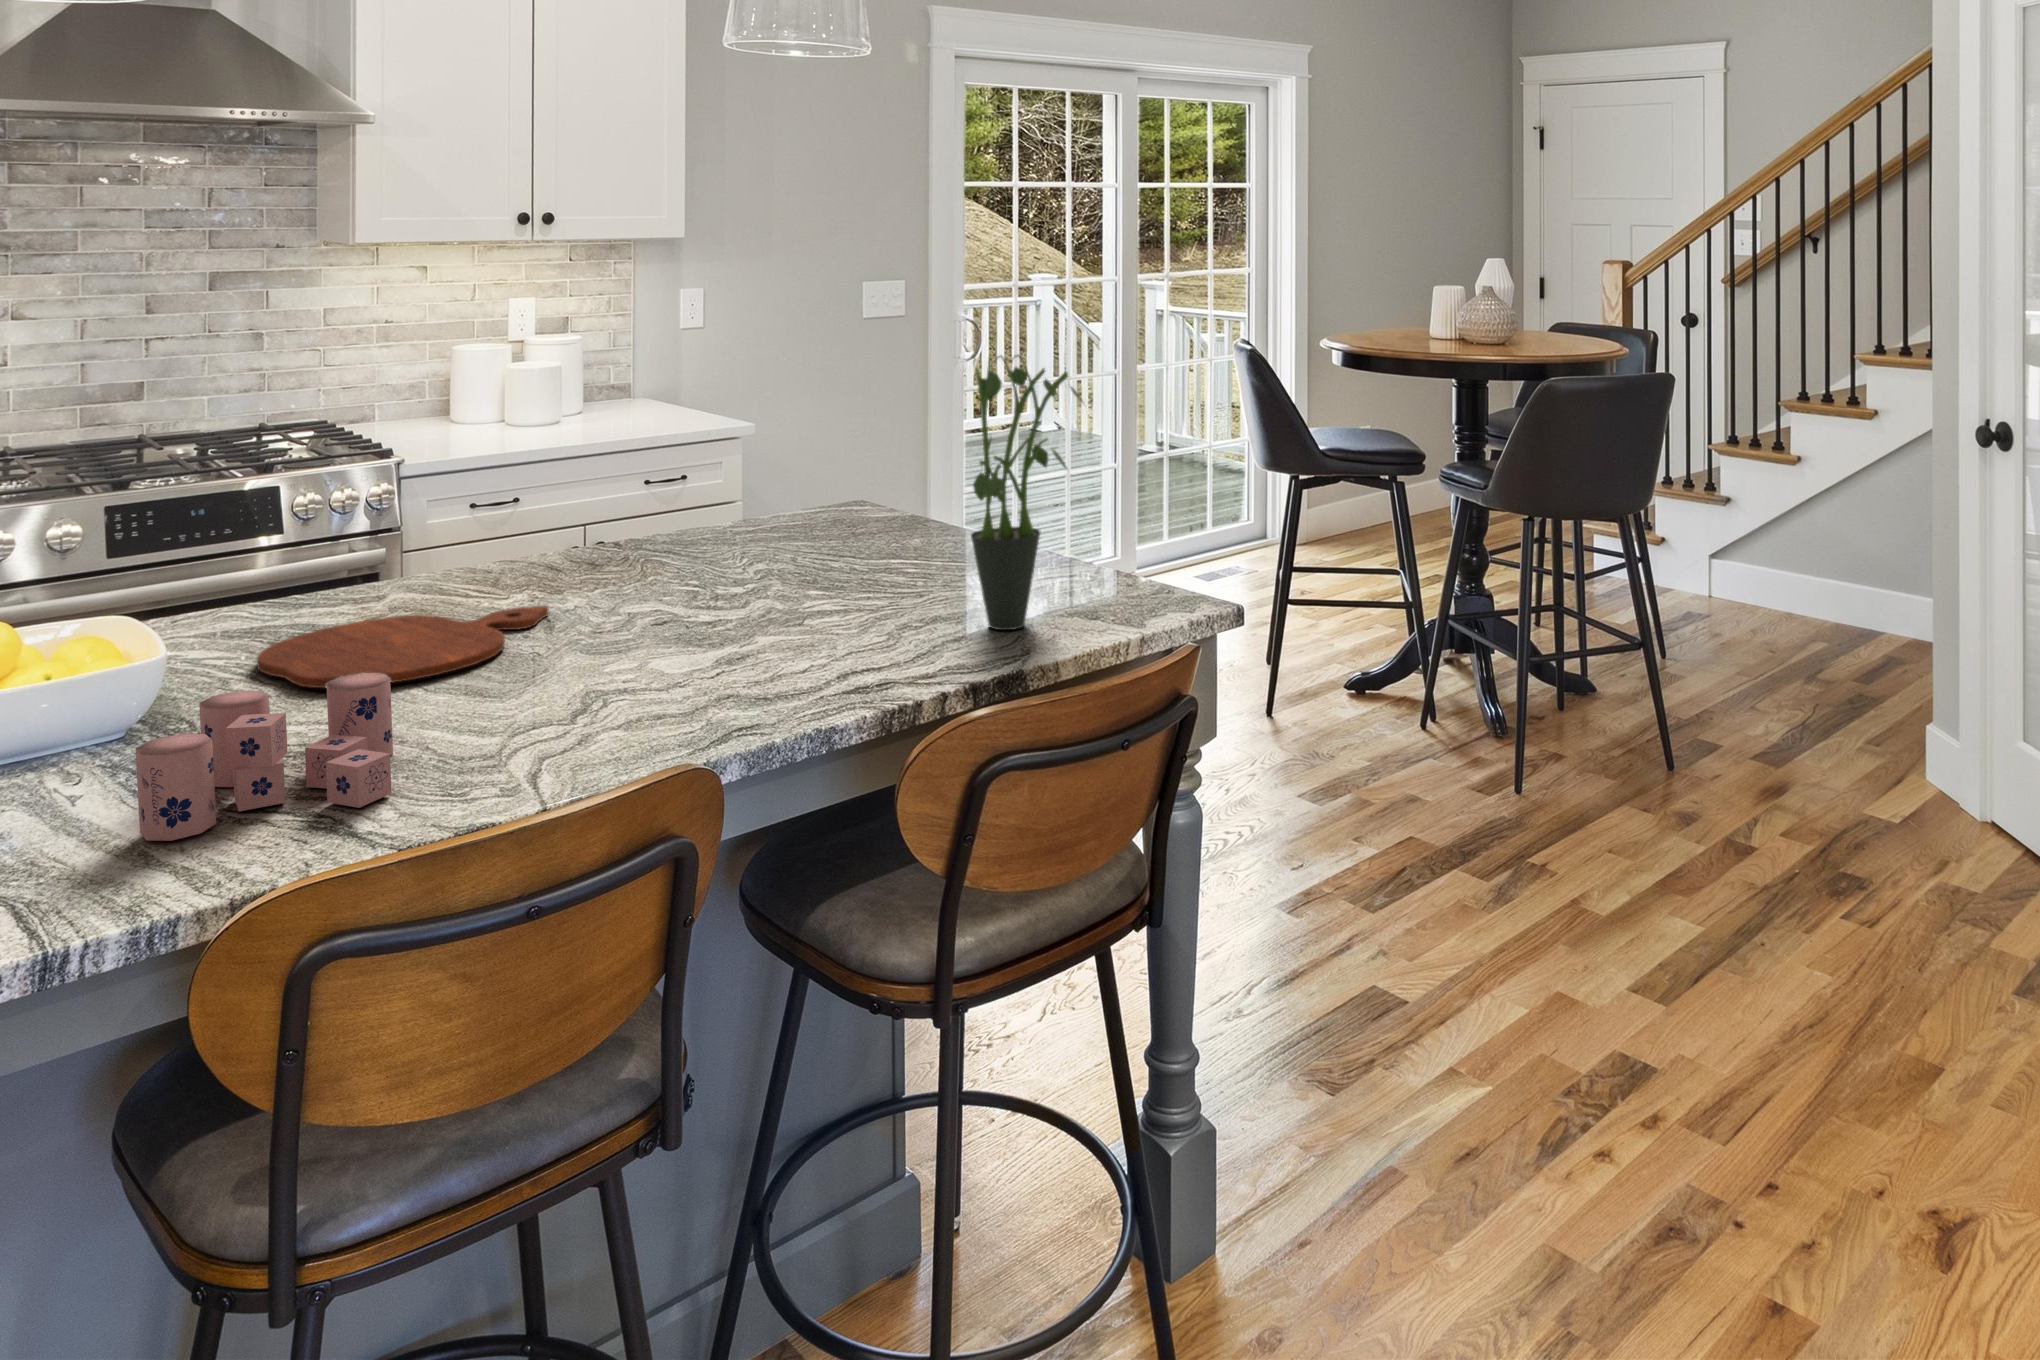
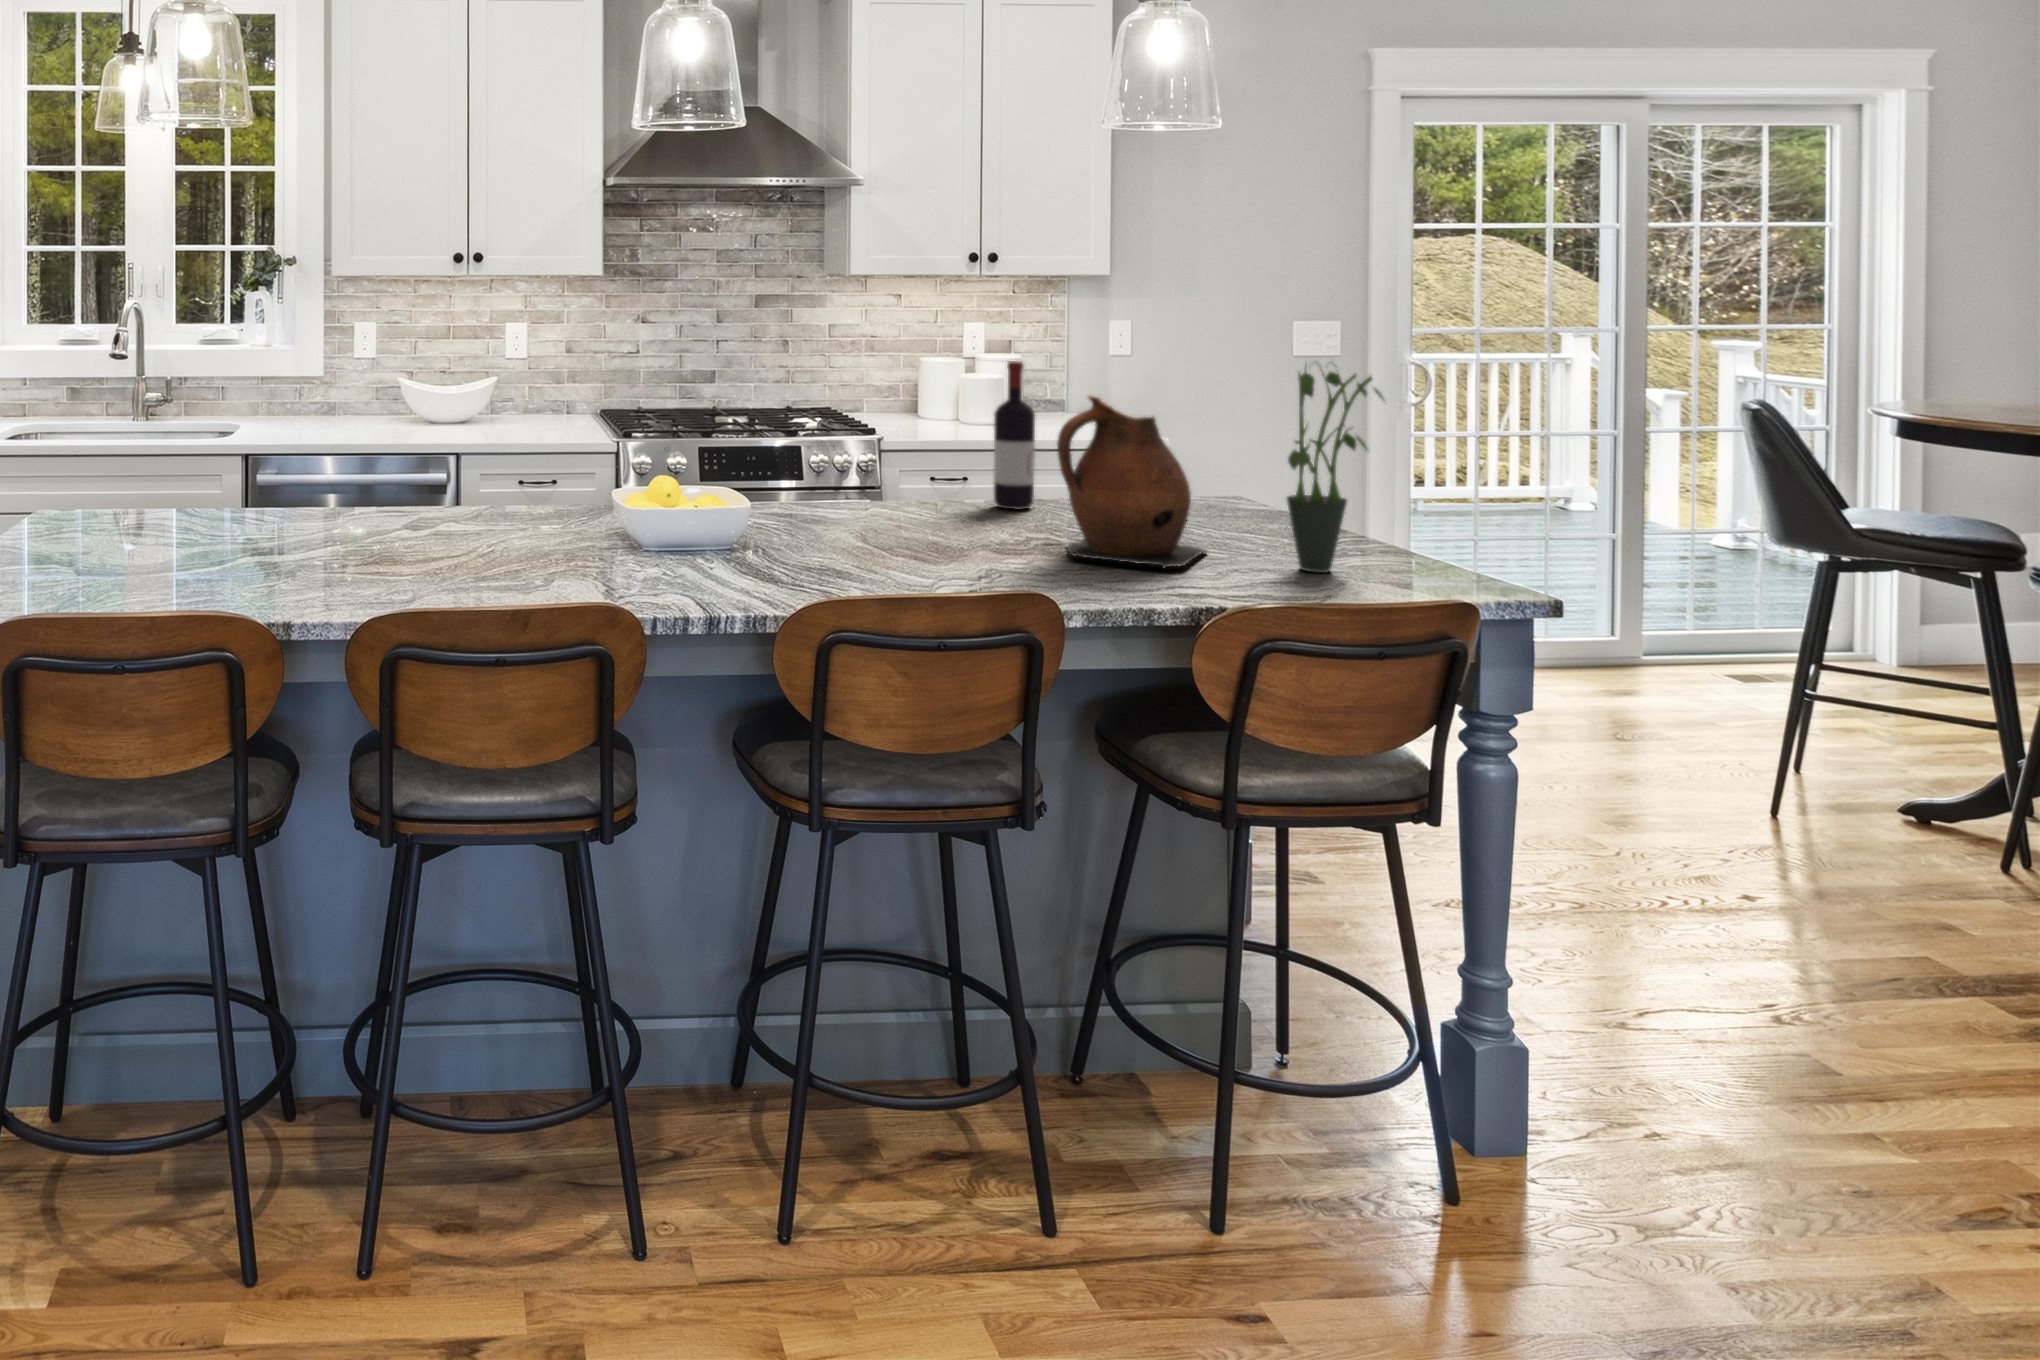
wine bottle: none [568,364,628,572] -> present [994,361,1035,510]
ceramic pitcher: none [673,418,872,660] -> present [1057,396,1207,568]
cutting board: present [257,606,548,688] -> none [797,516,974,546]
candle: present [136,674,393,841] -> none [747,526,875,593]

